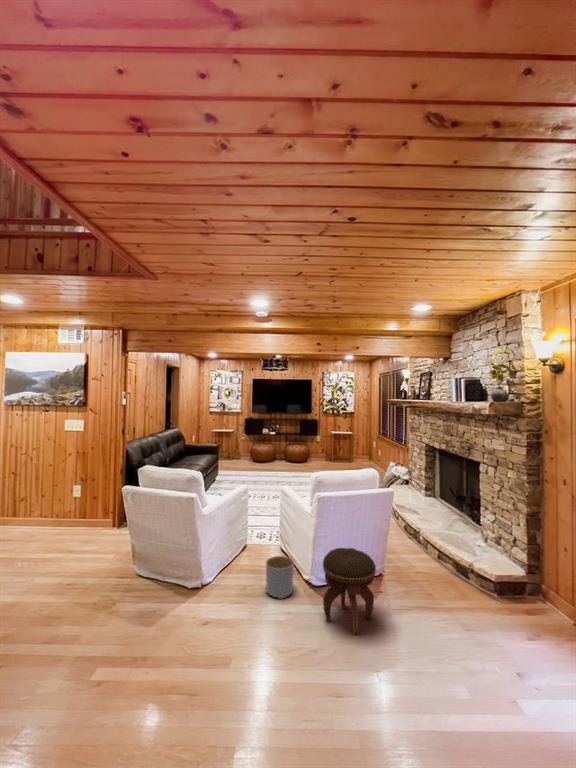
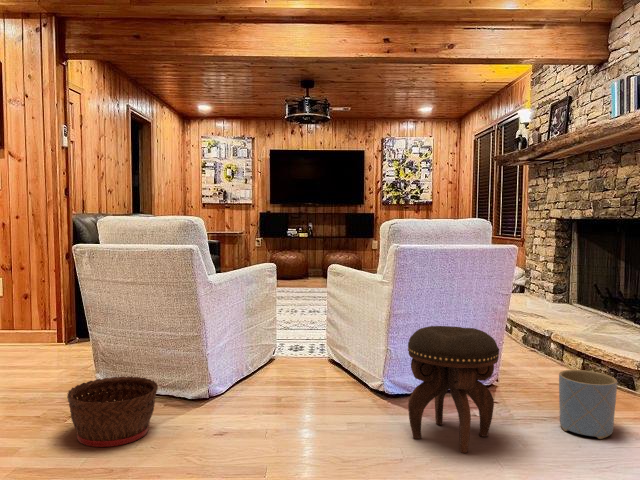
planter: present [266,556,294,599] -> present [559,370,617,439]
basket: none [122,578,175,630] -> present [67,376,158,447]

